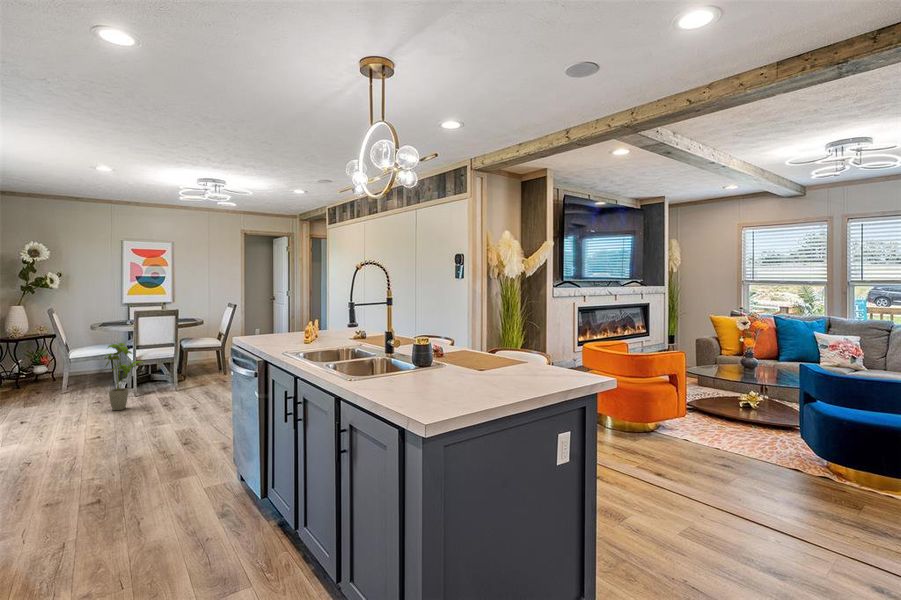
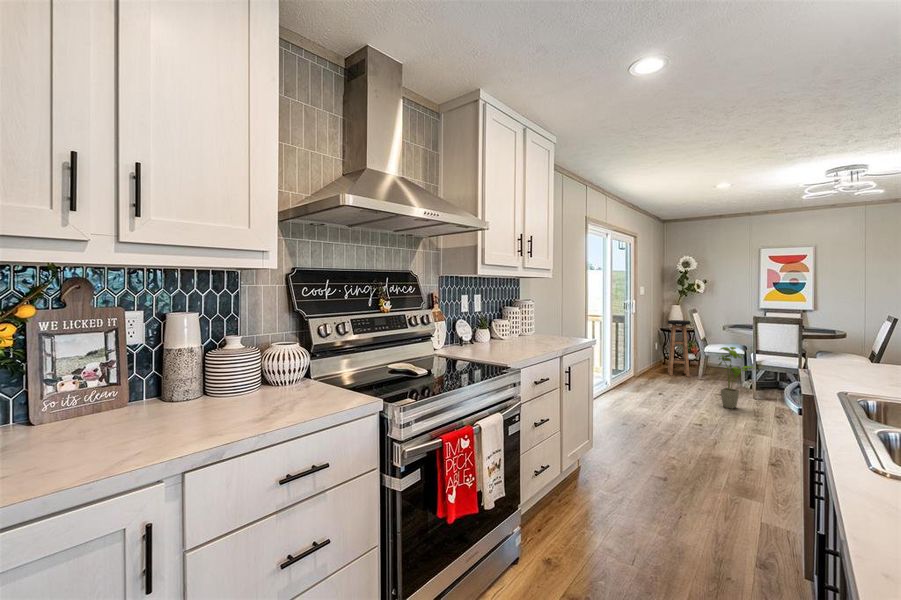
bar stool: none [14,322,51,395] -> present [667,320,691,377]

